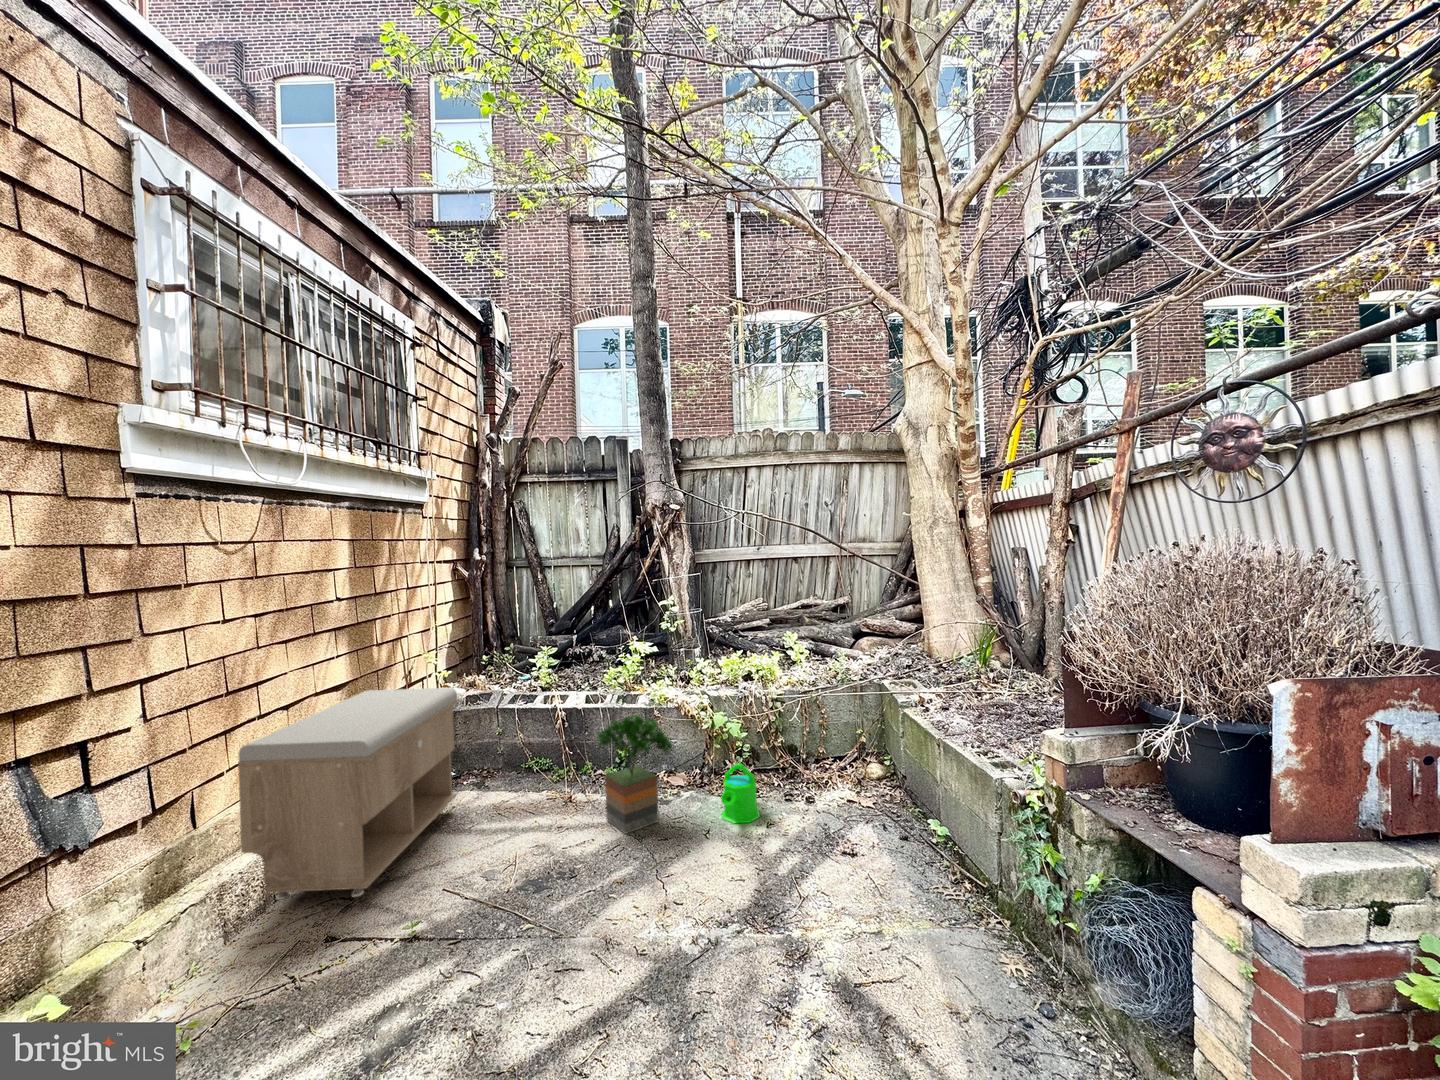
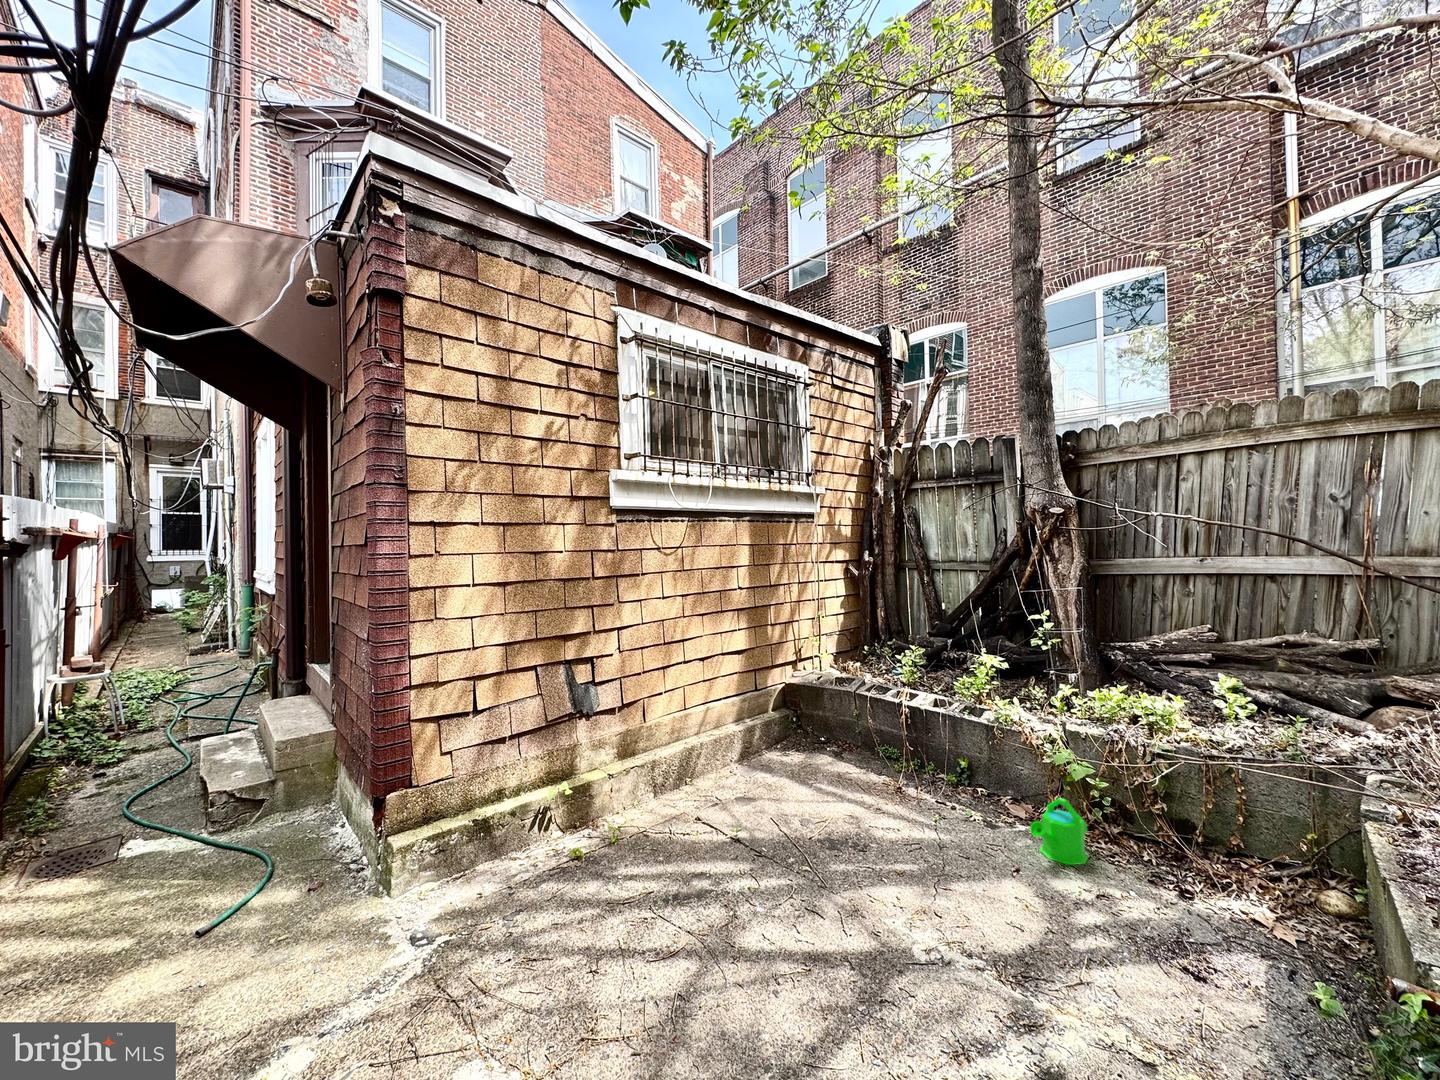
storage bench: present [238,688,457,901] -> none [668,658,815,800]
potted tree: present [597,715,673,834] -> none [910,719,987,830]

